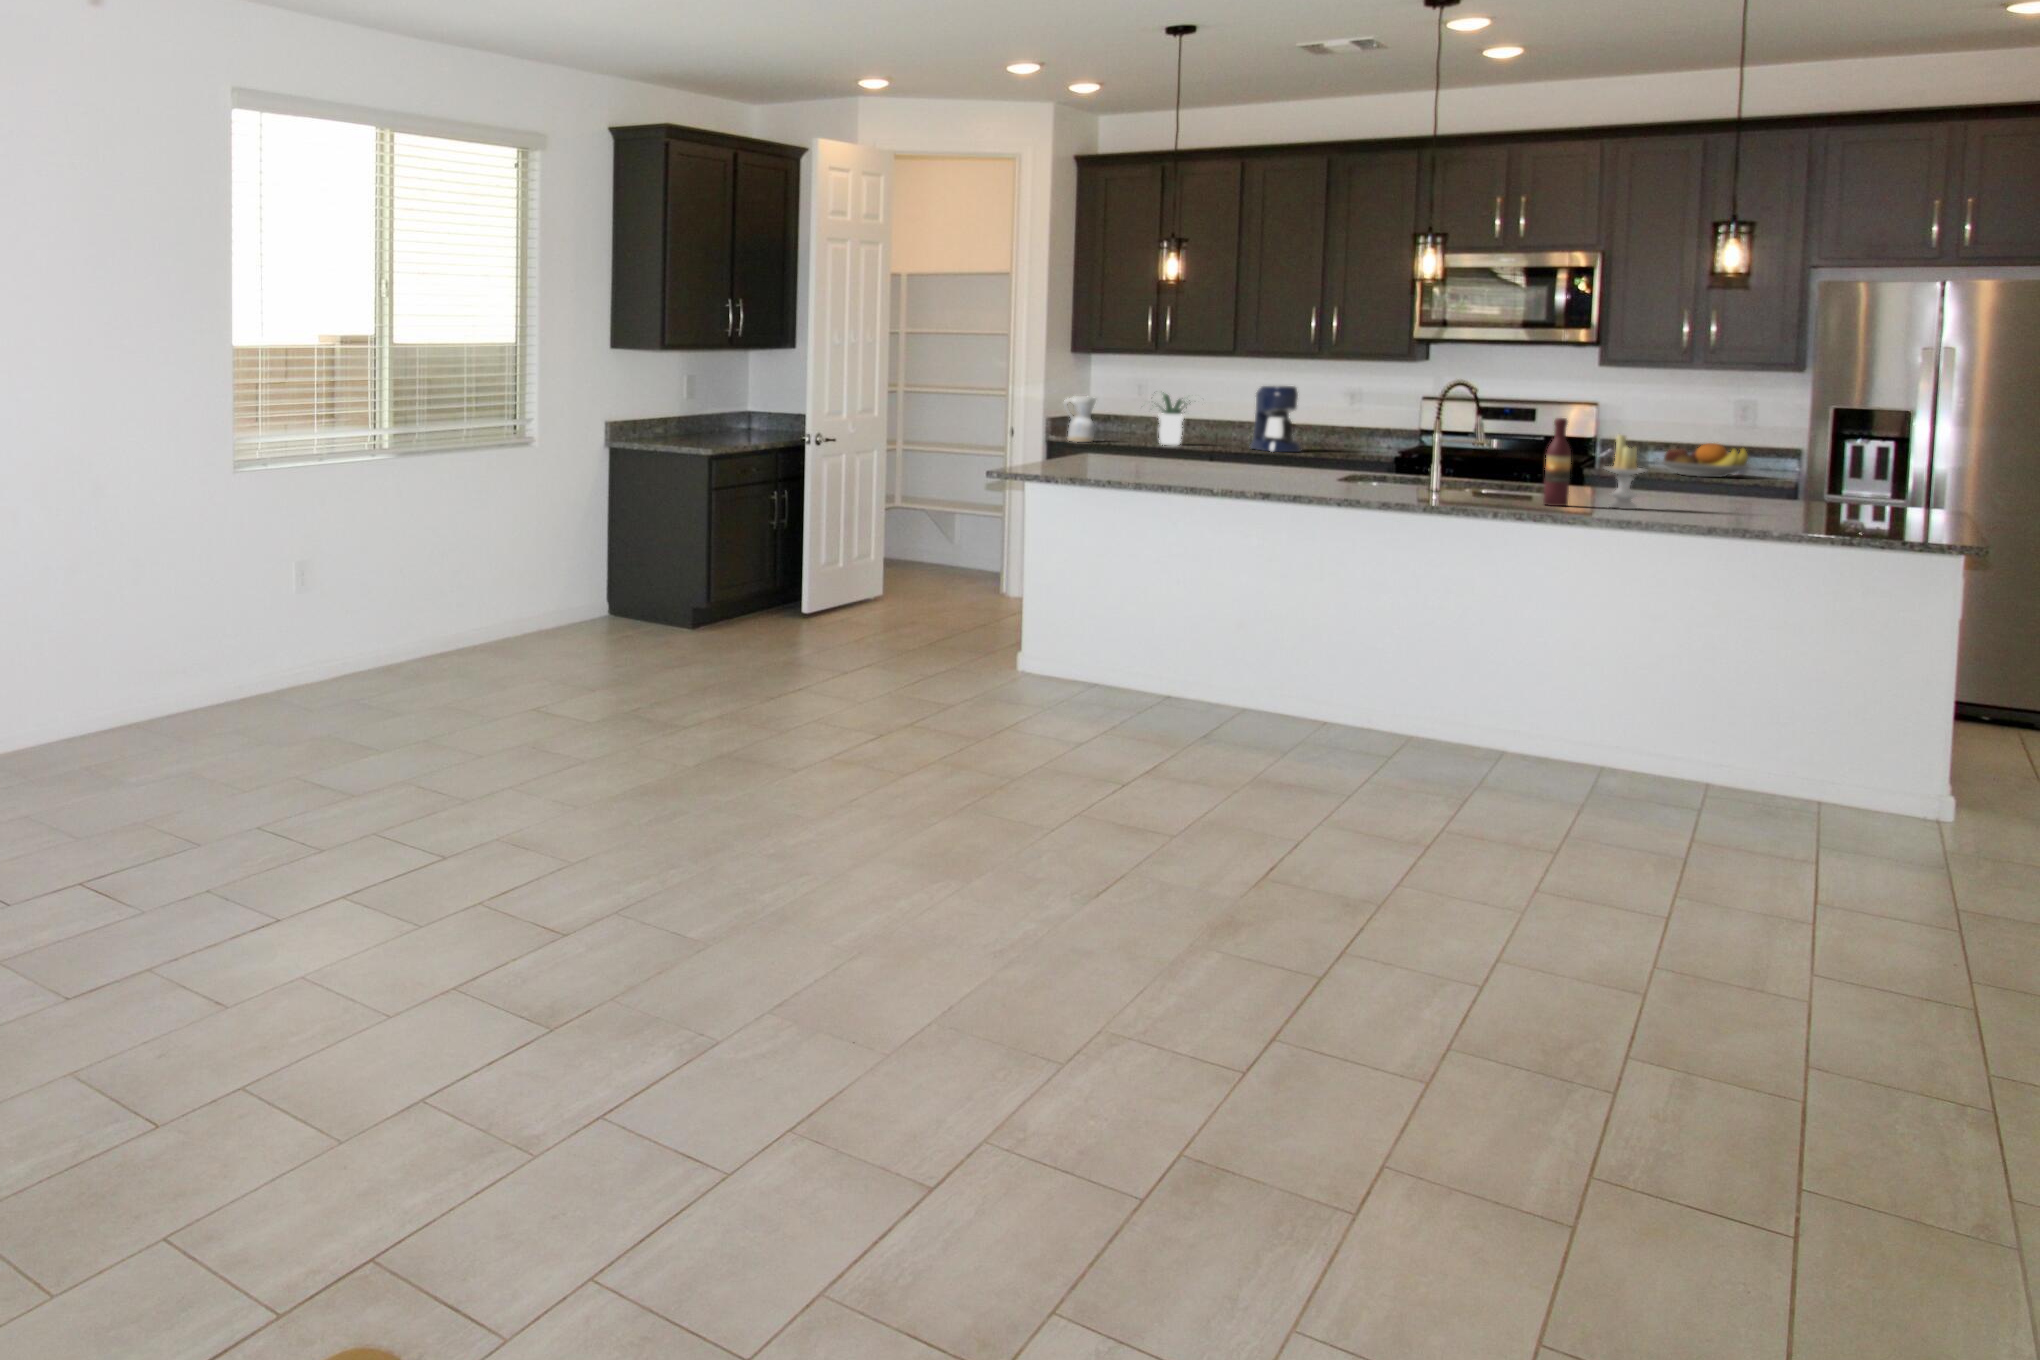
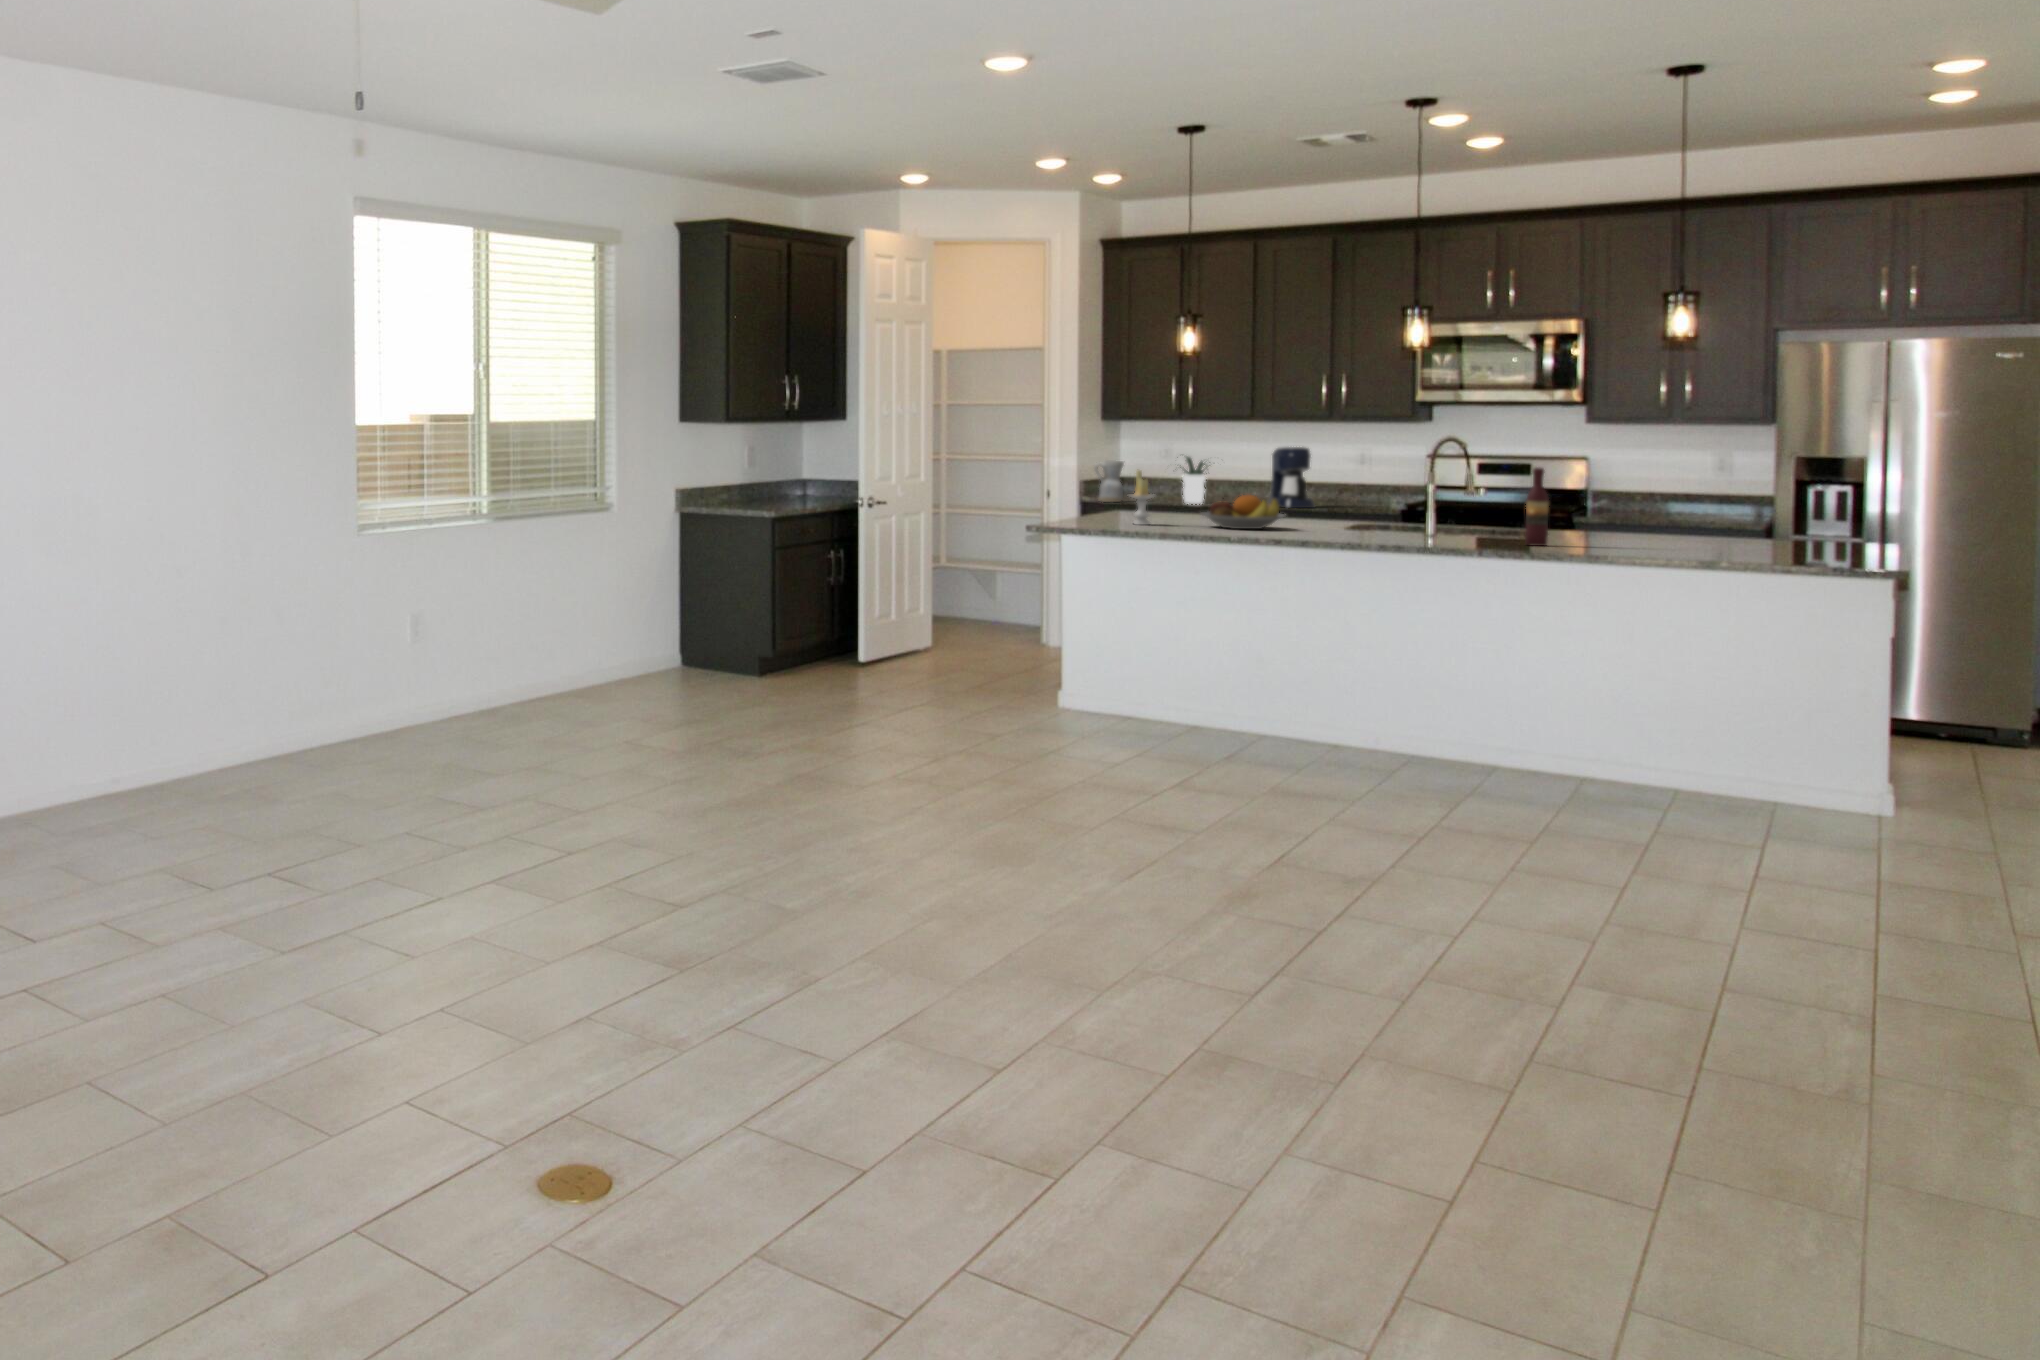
candle: present [1604,435,1646,509] -> present [1130,470,1154,525]
fruit bowl: present [1659,443,1750,477] -> present [1202,495,1286,529]

